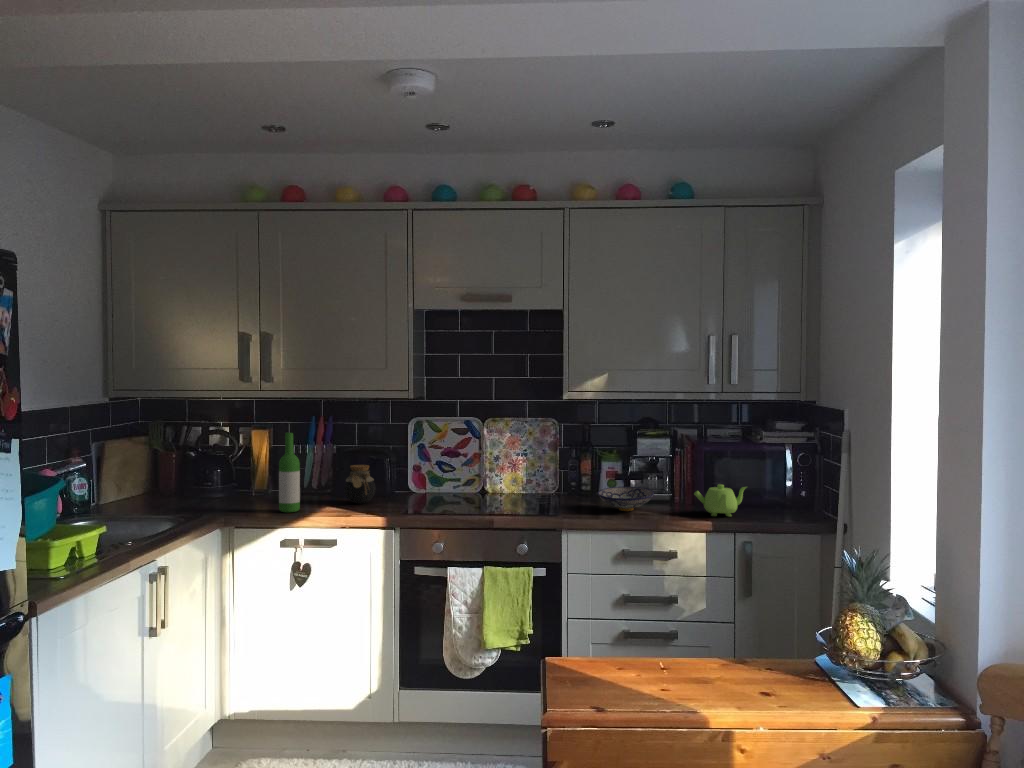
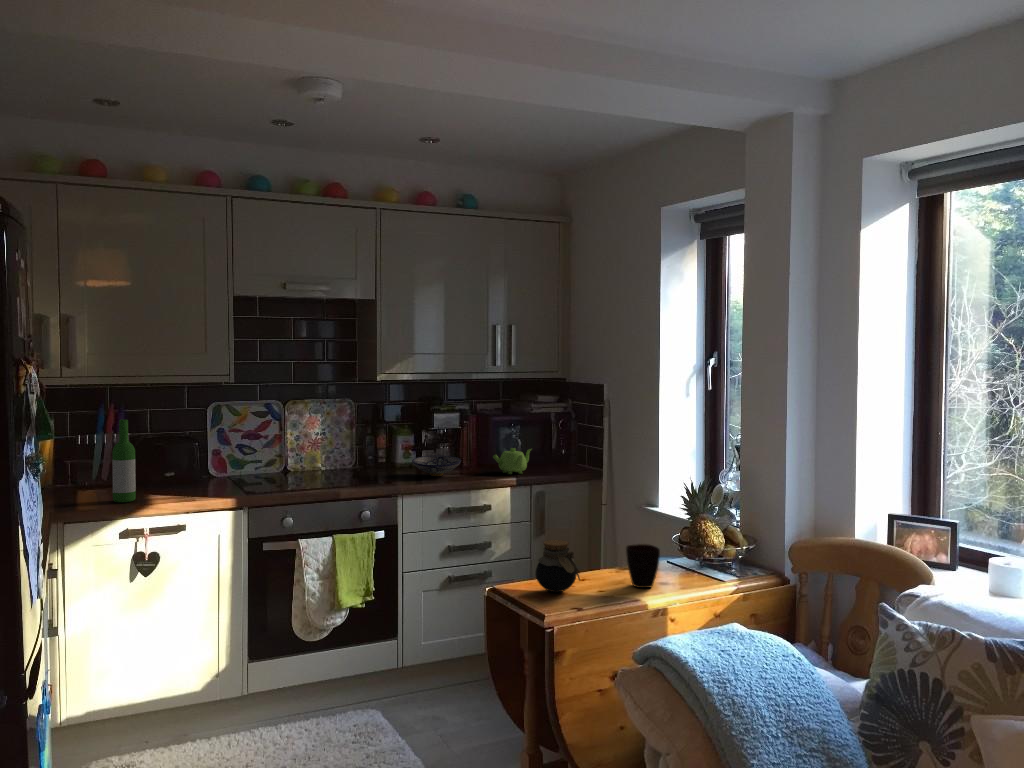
jar: present [344,465,376,504] -> present [536,540,580,592]
cup: none [706,635,752,700] -> present [626,544,660,588]

